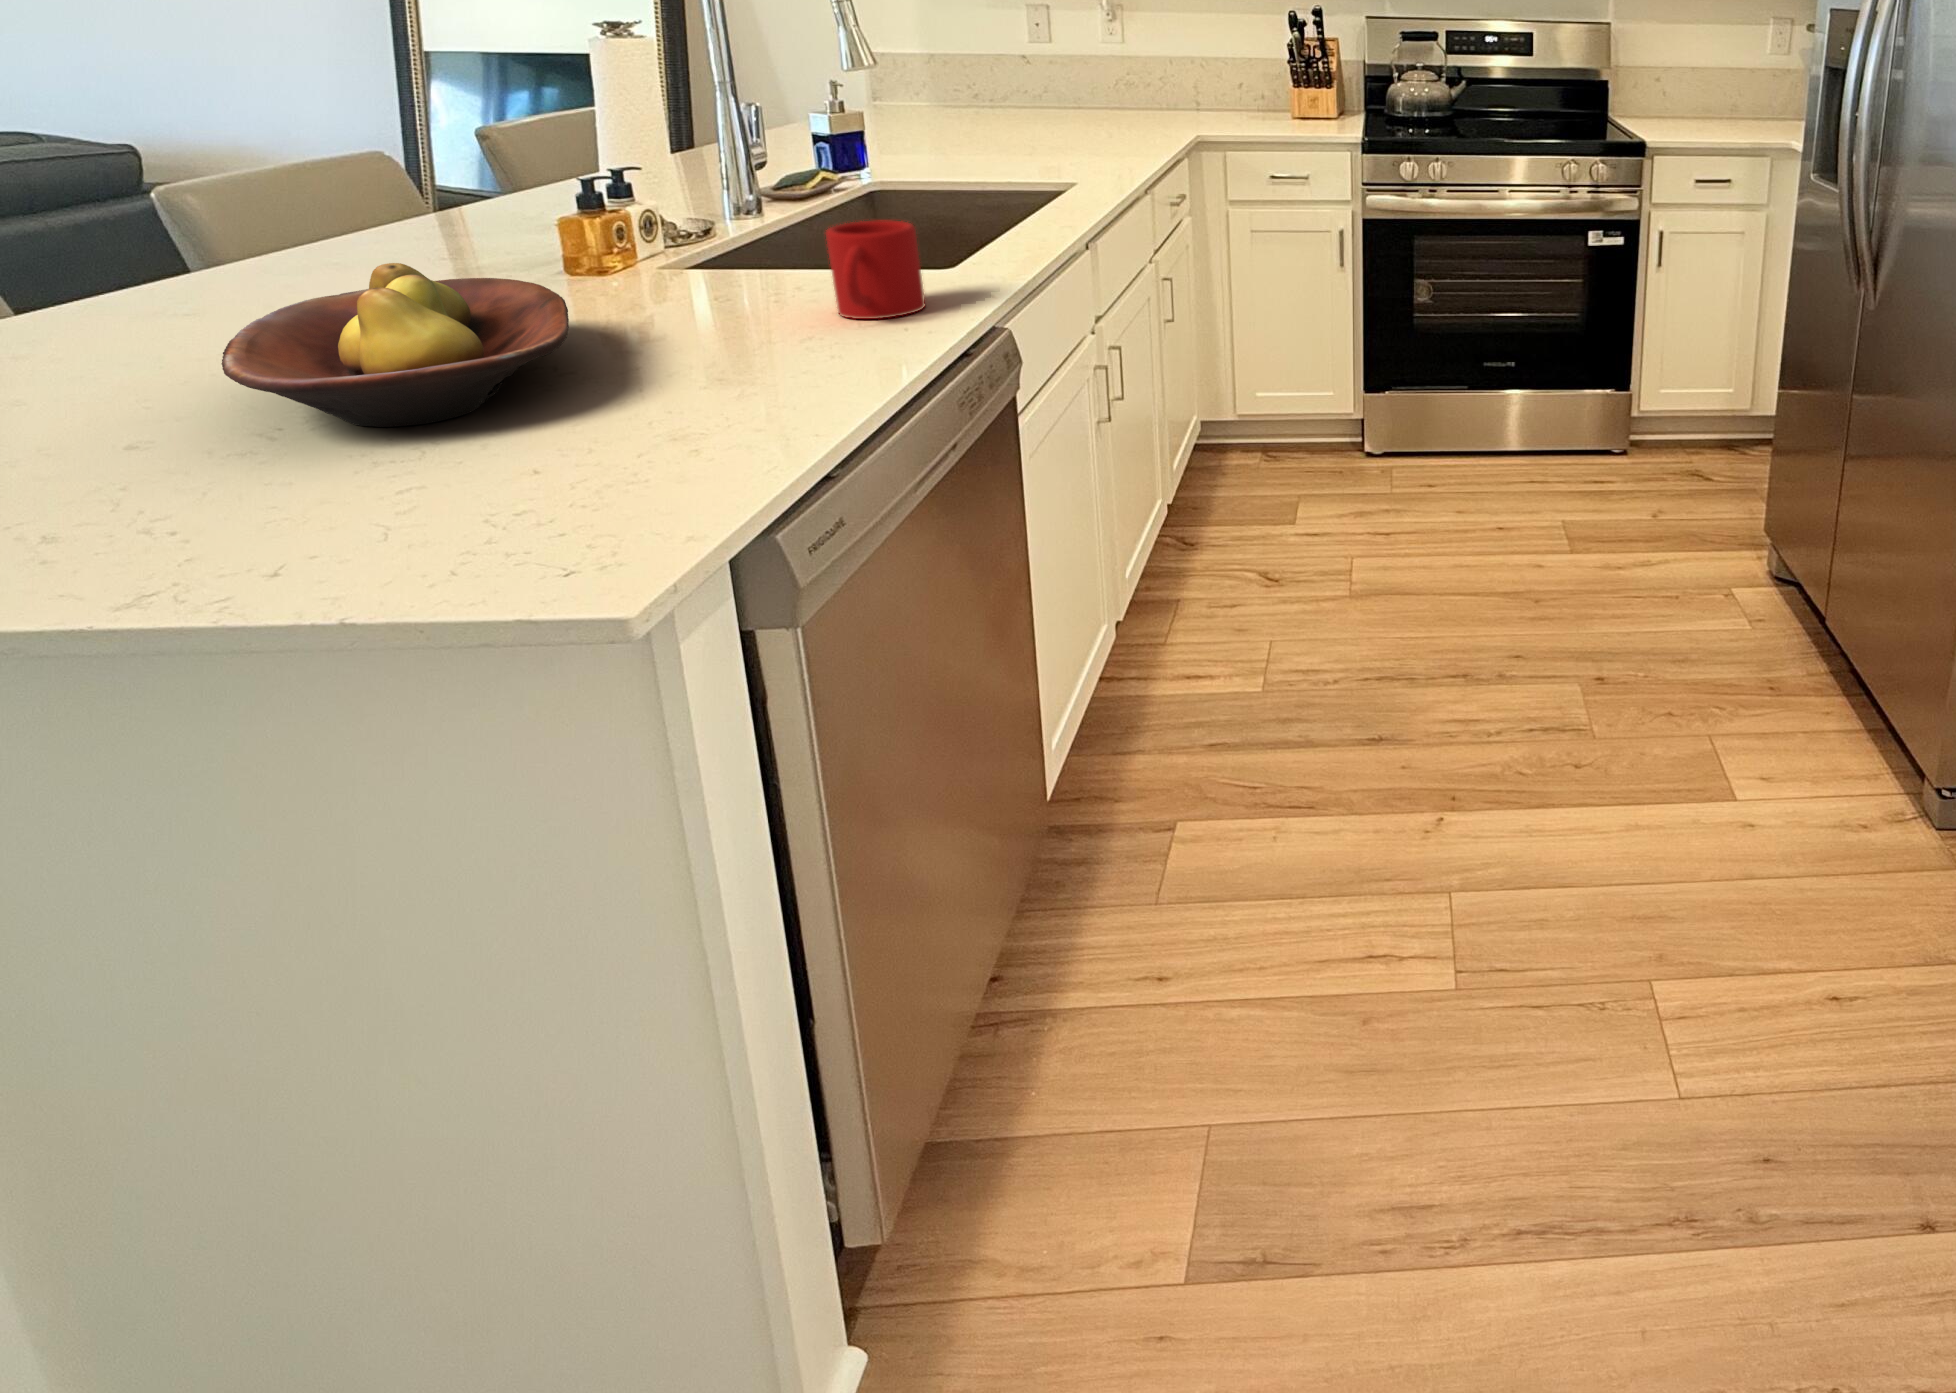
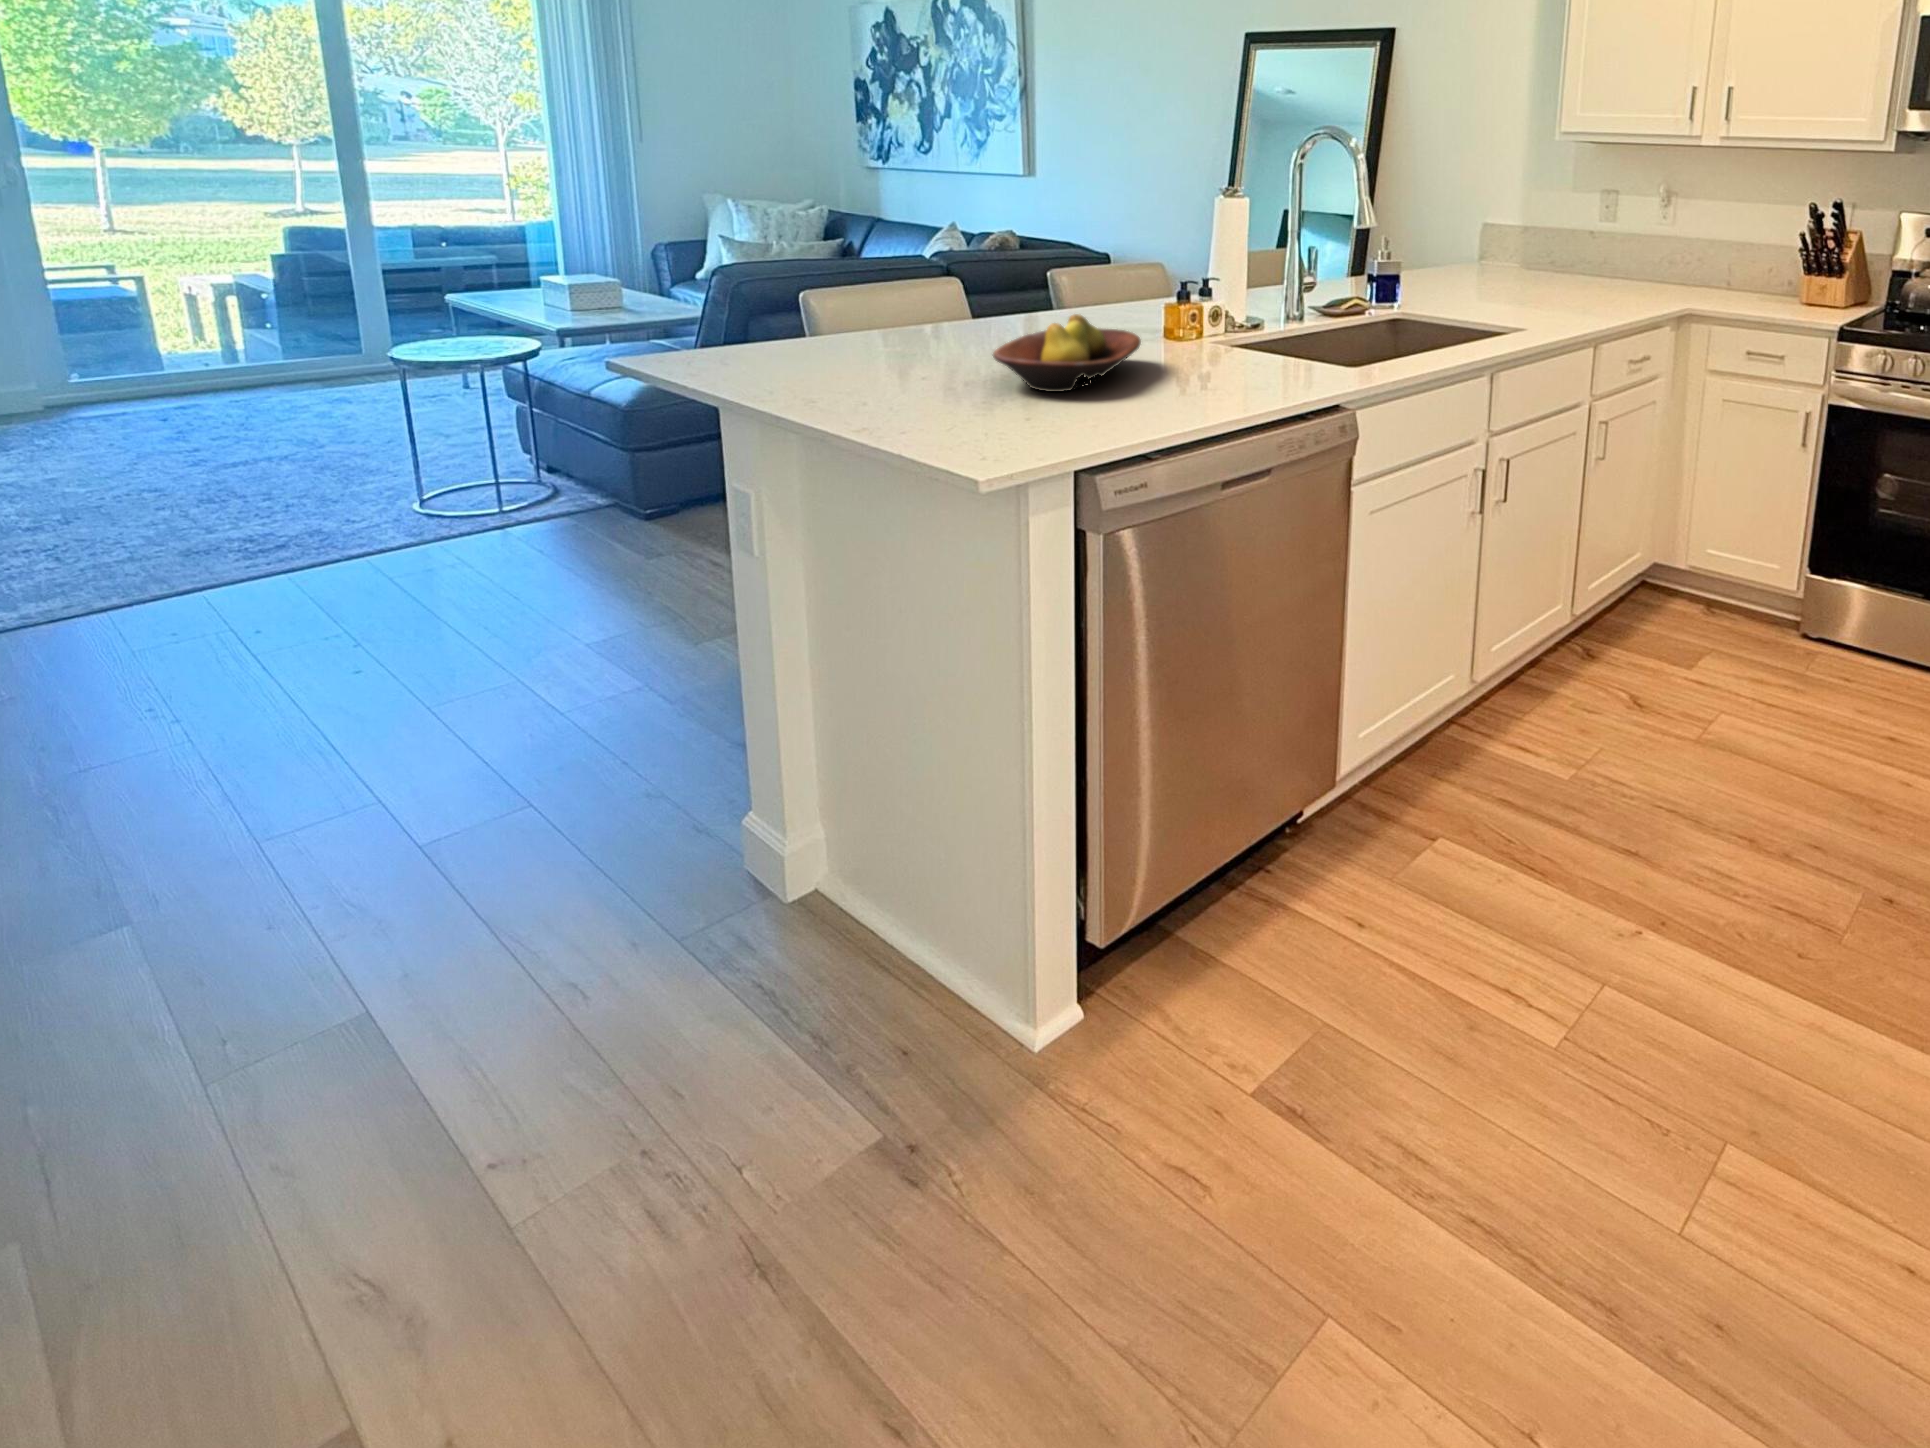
mug: present [826,220,925,319] -> none [1264,325,1321,387]

